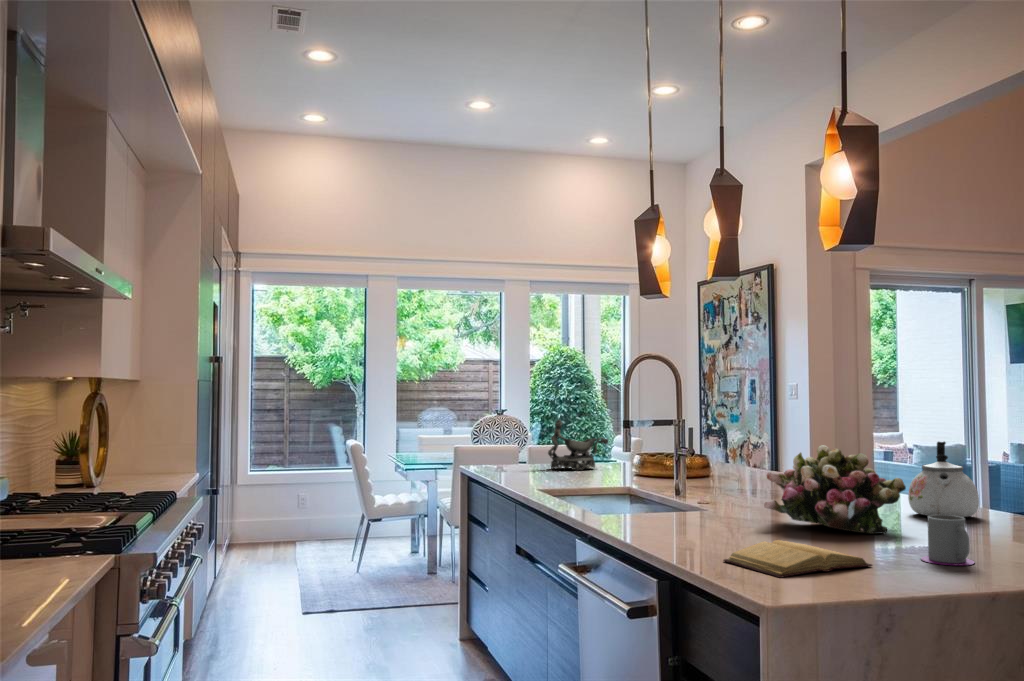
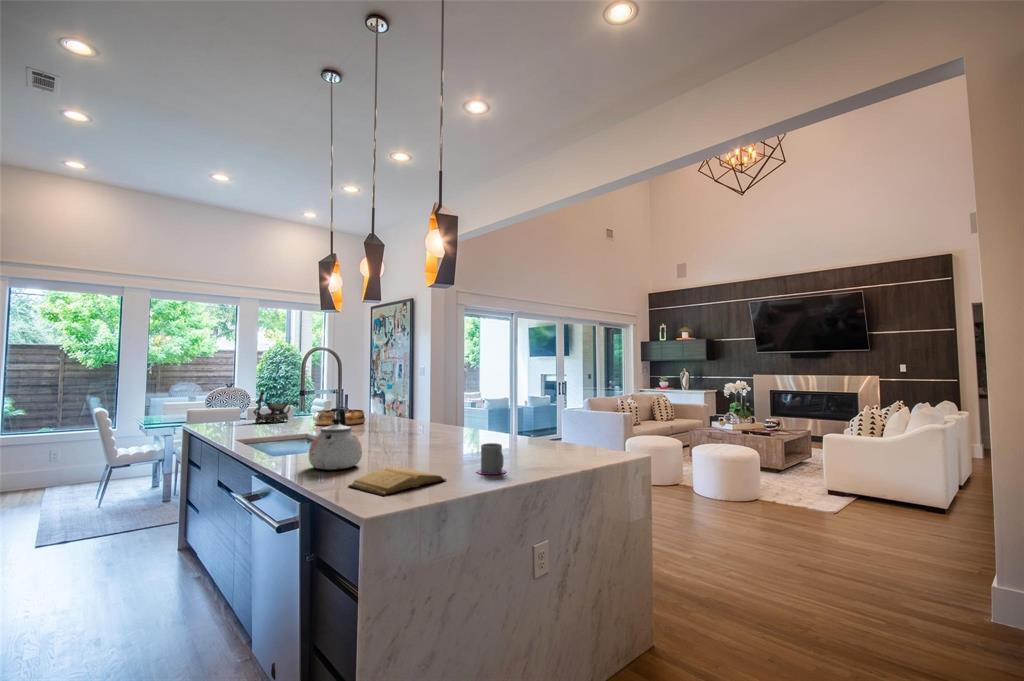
kettle: present [908,442,979,517] -> present [309,408,362,470]
flower arrangement: present [764,445,906,534] -> none [386,402,472,457]

